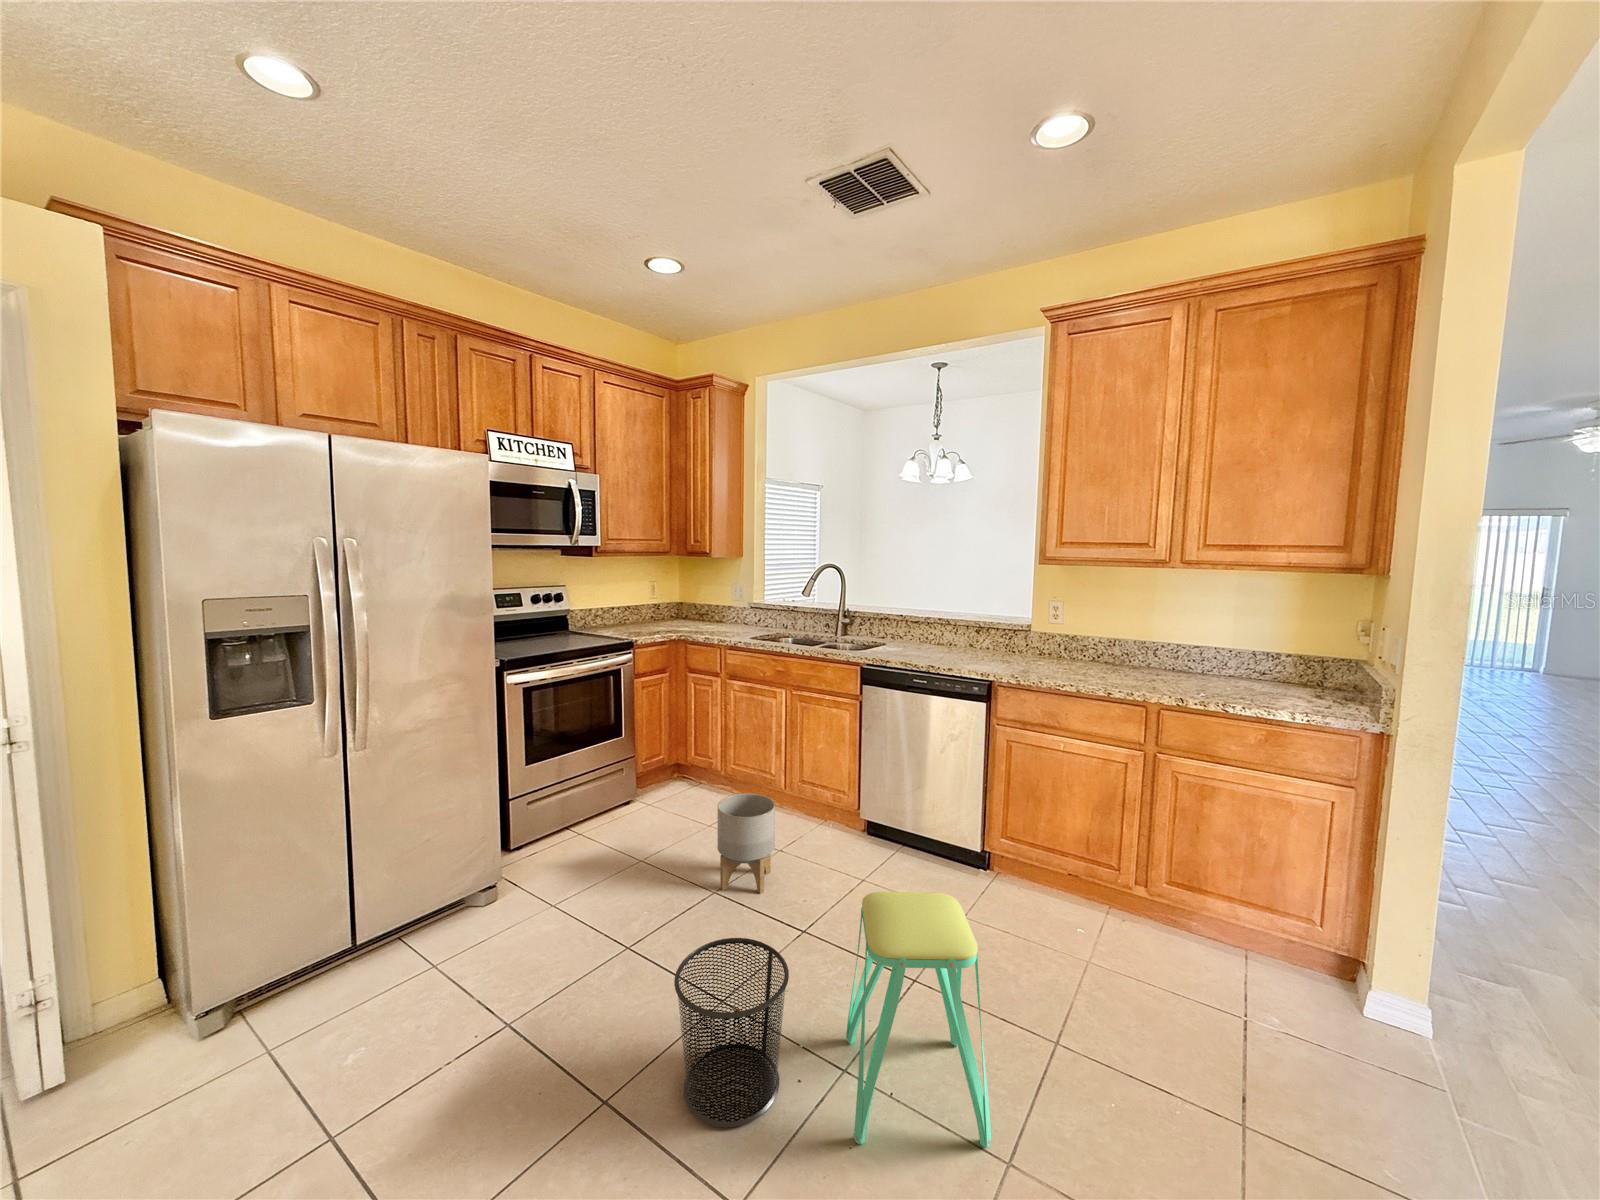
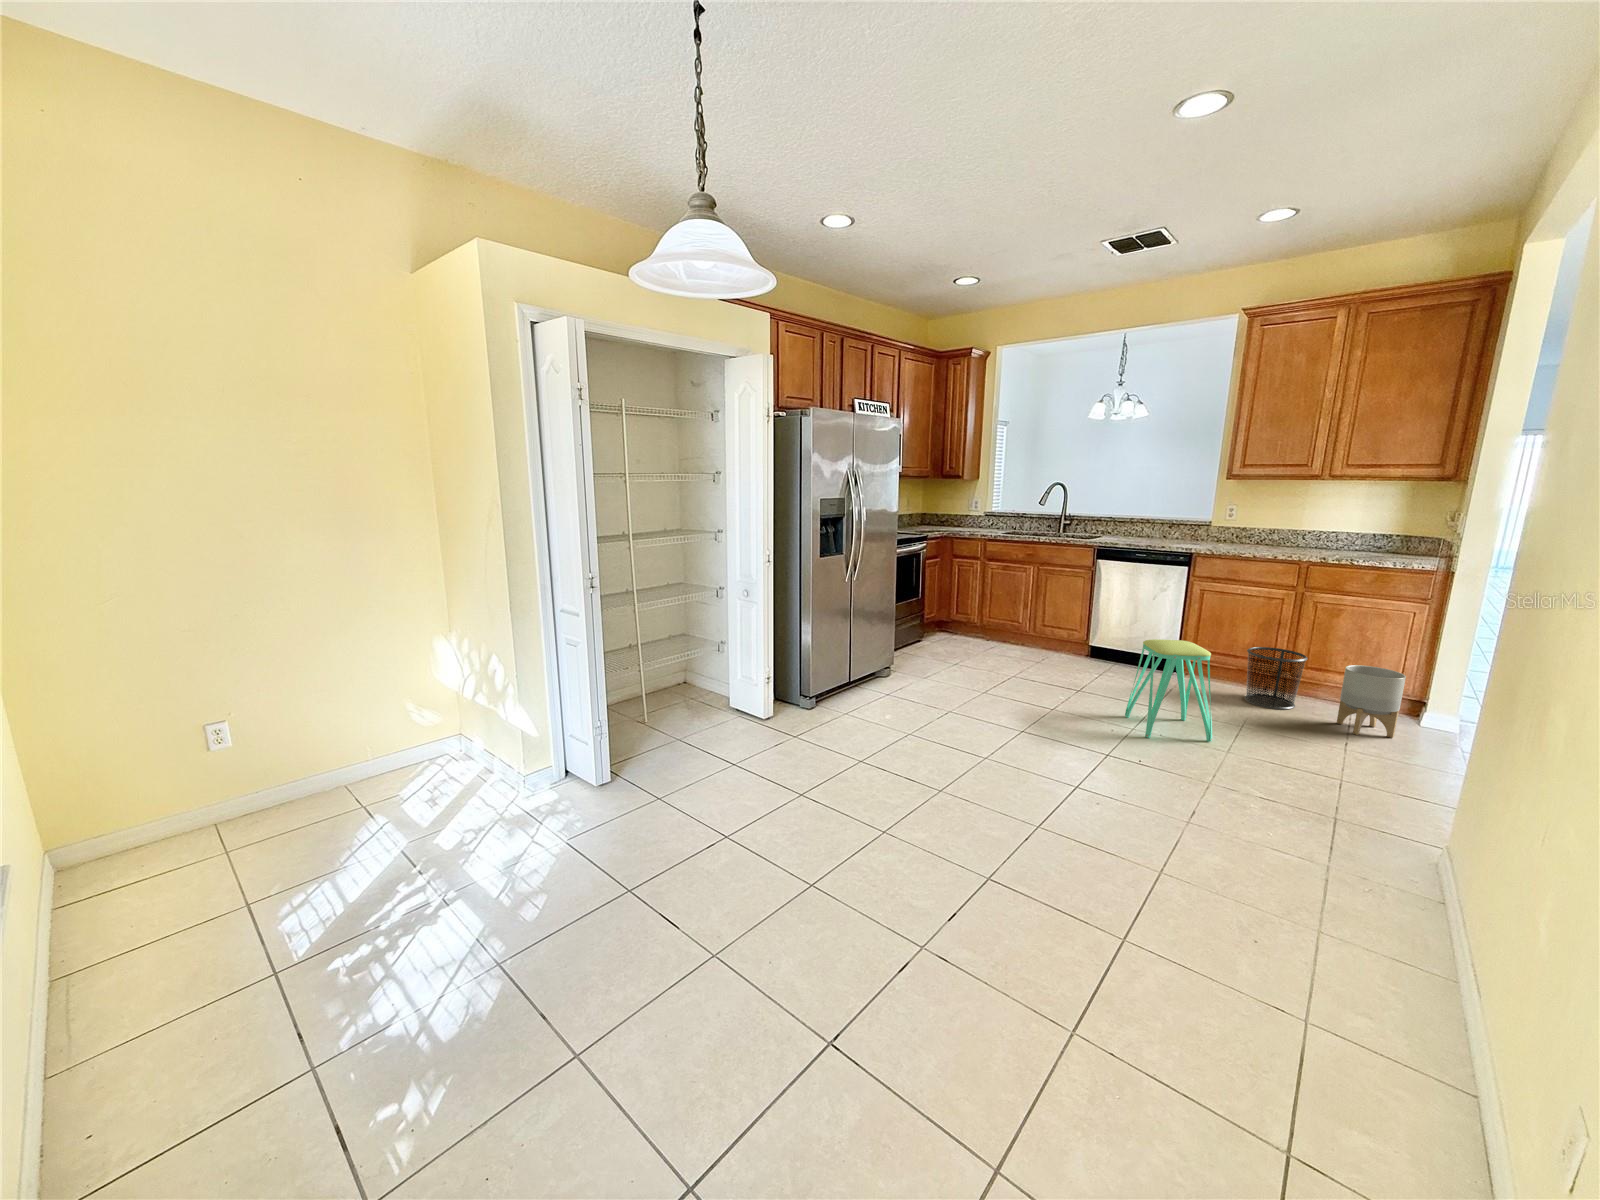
planter: present [717,793,775,894] -> present [1337,665,1406,738]
waste bin: present [674,938,789,1127] -> present [1245,647,1308,709]

